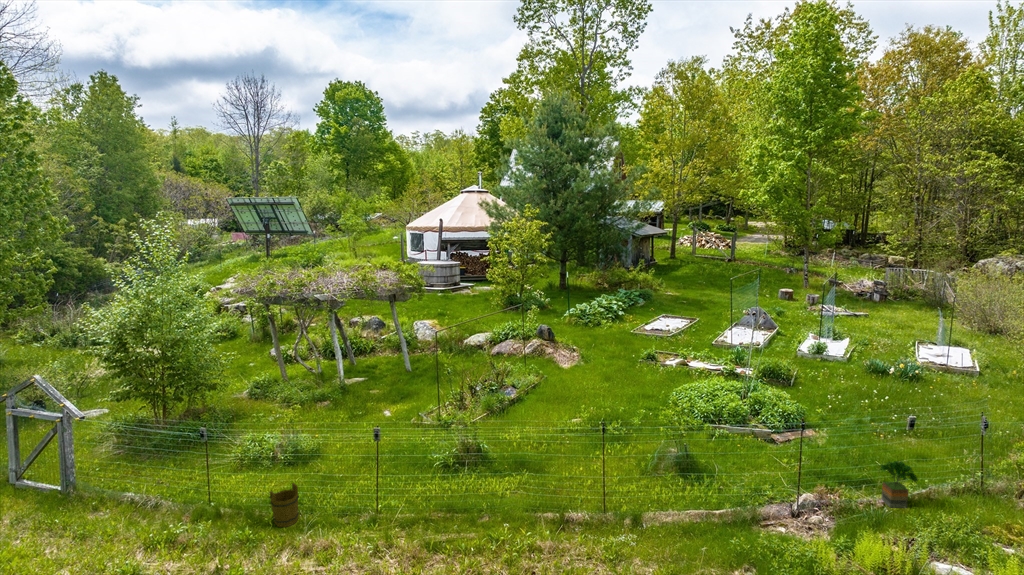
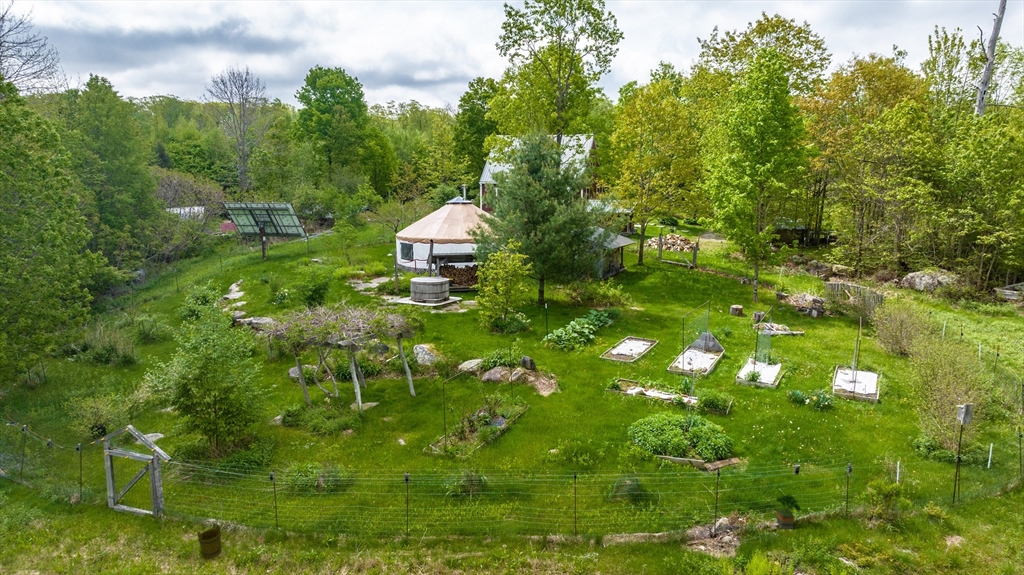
bucket: present [269,483,299,527] -> present [198,524,221,558]

